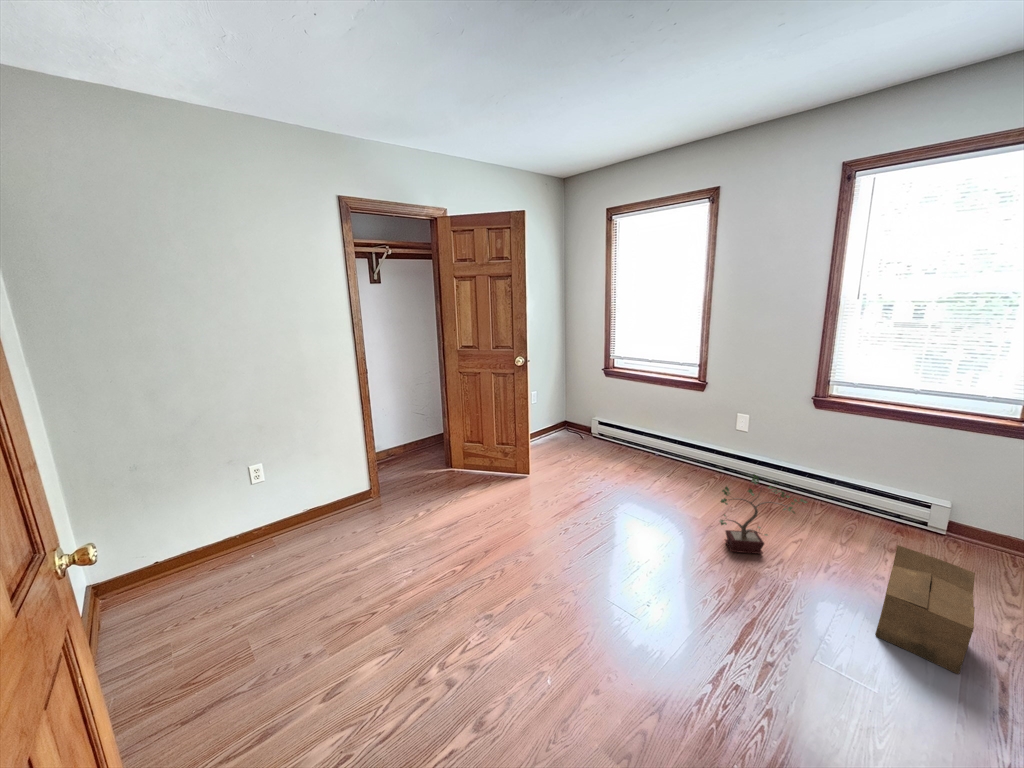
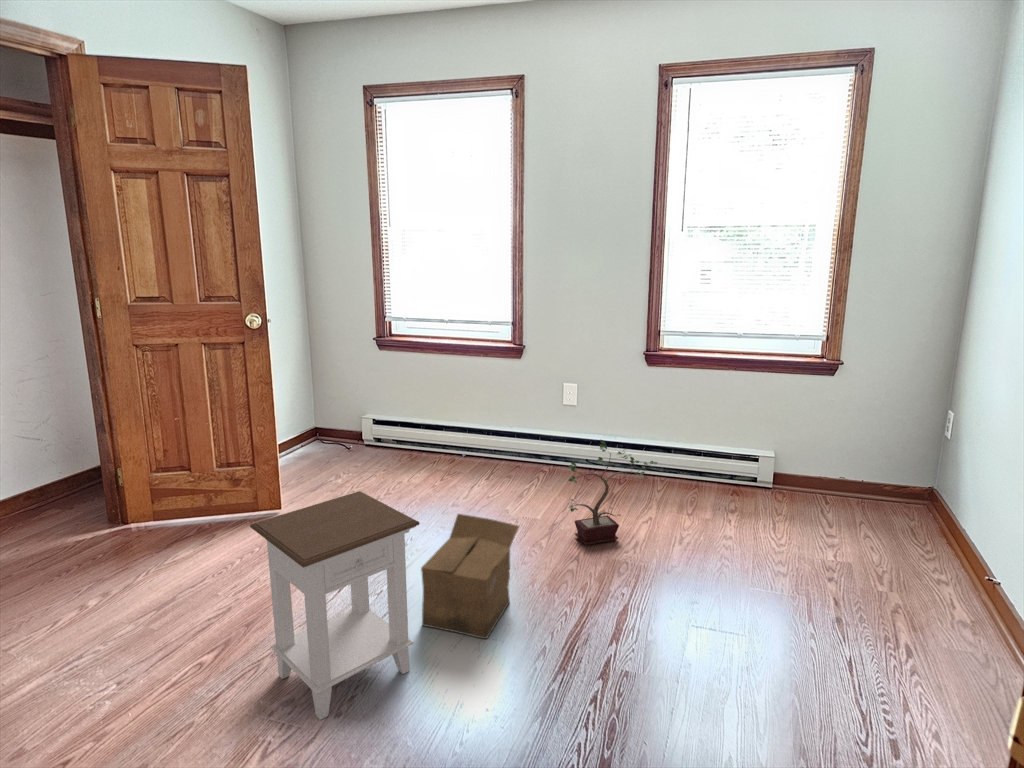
nightstand: none [484,492,582,635] -> present [250,491,420,720]
cardboard box: present [875,545,975,674] -> present [421,514,519,639]

